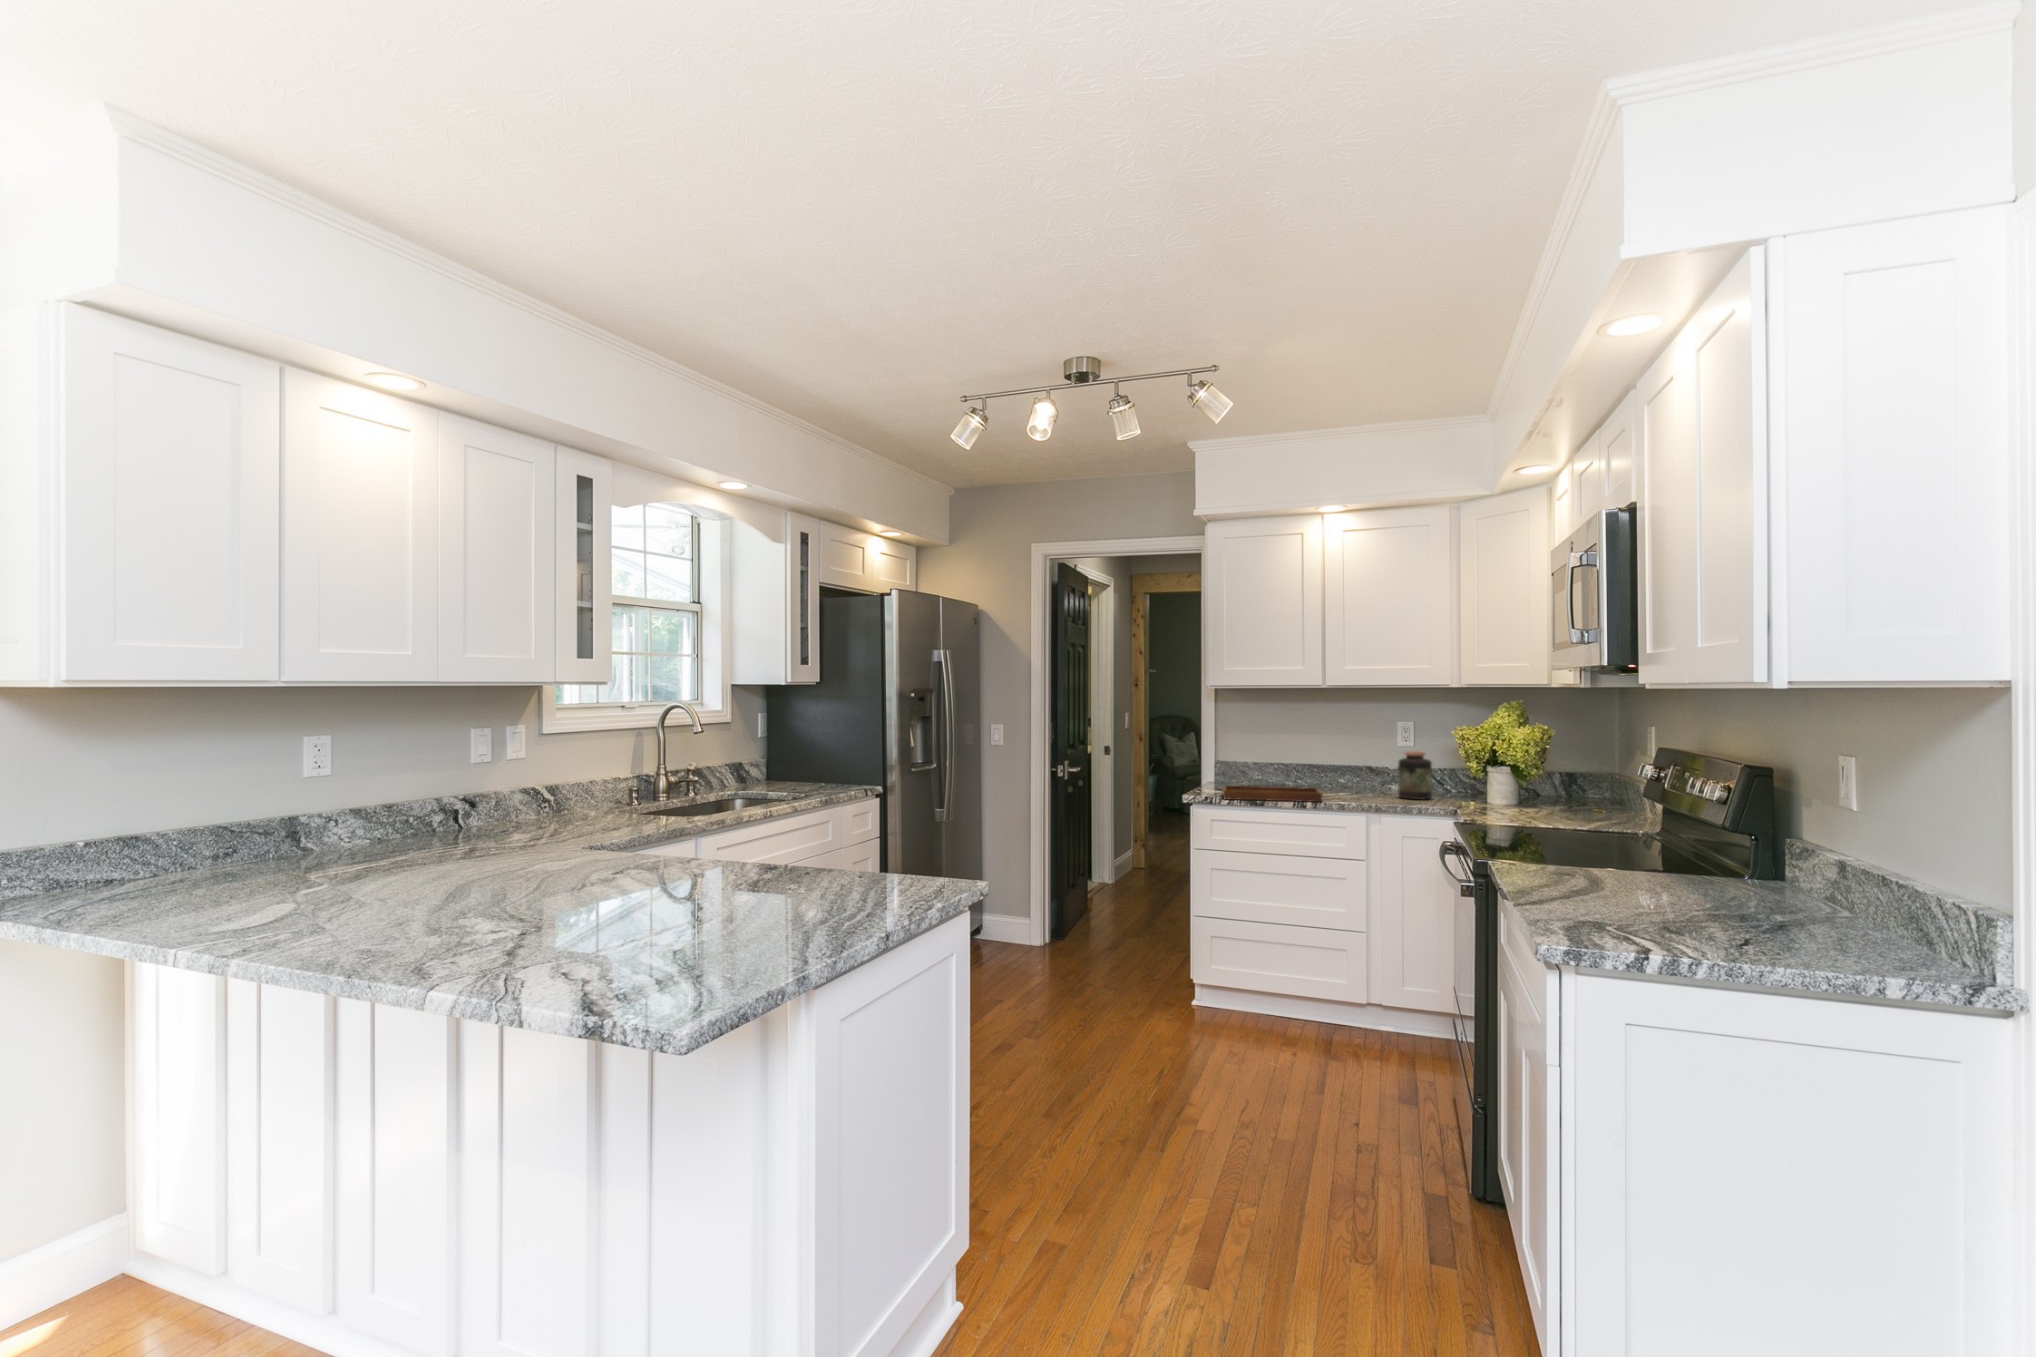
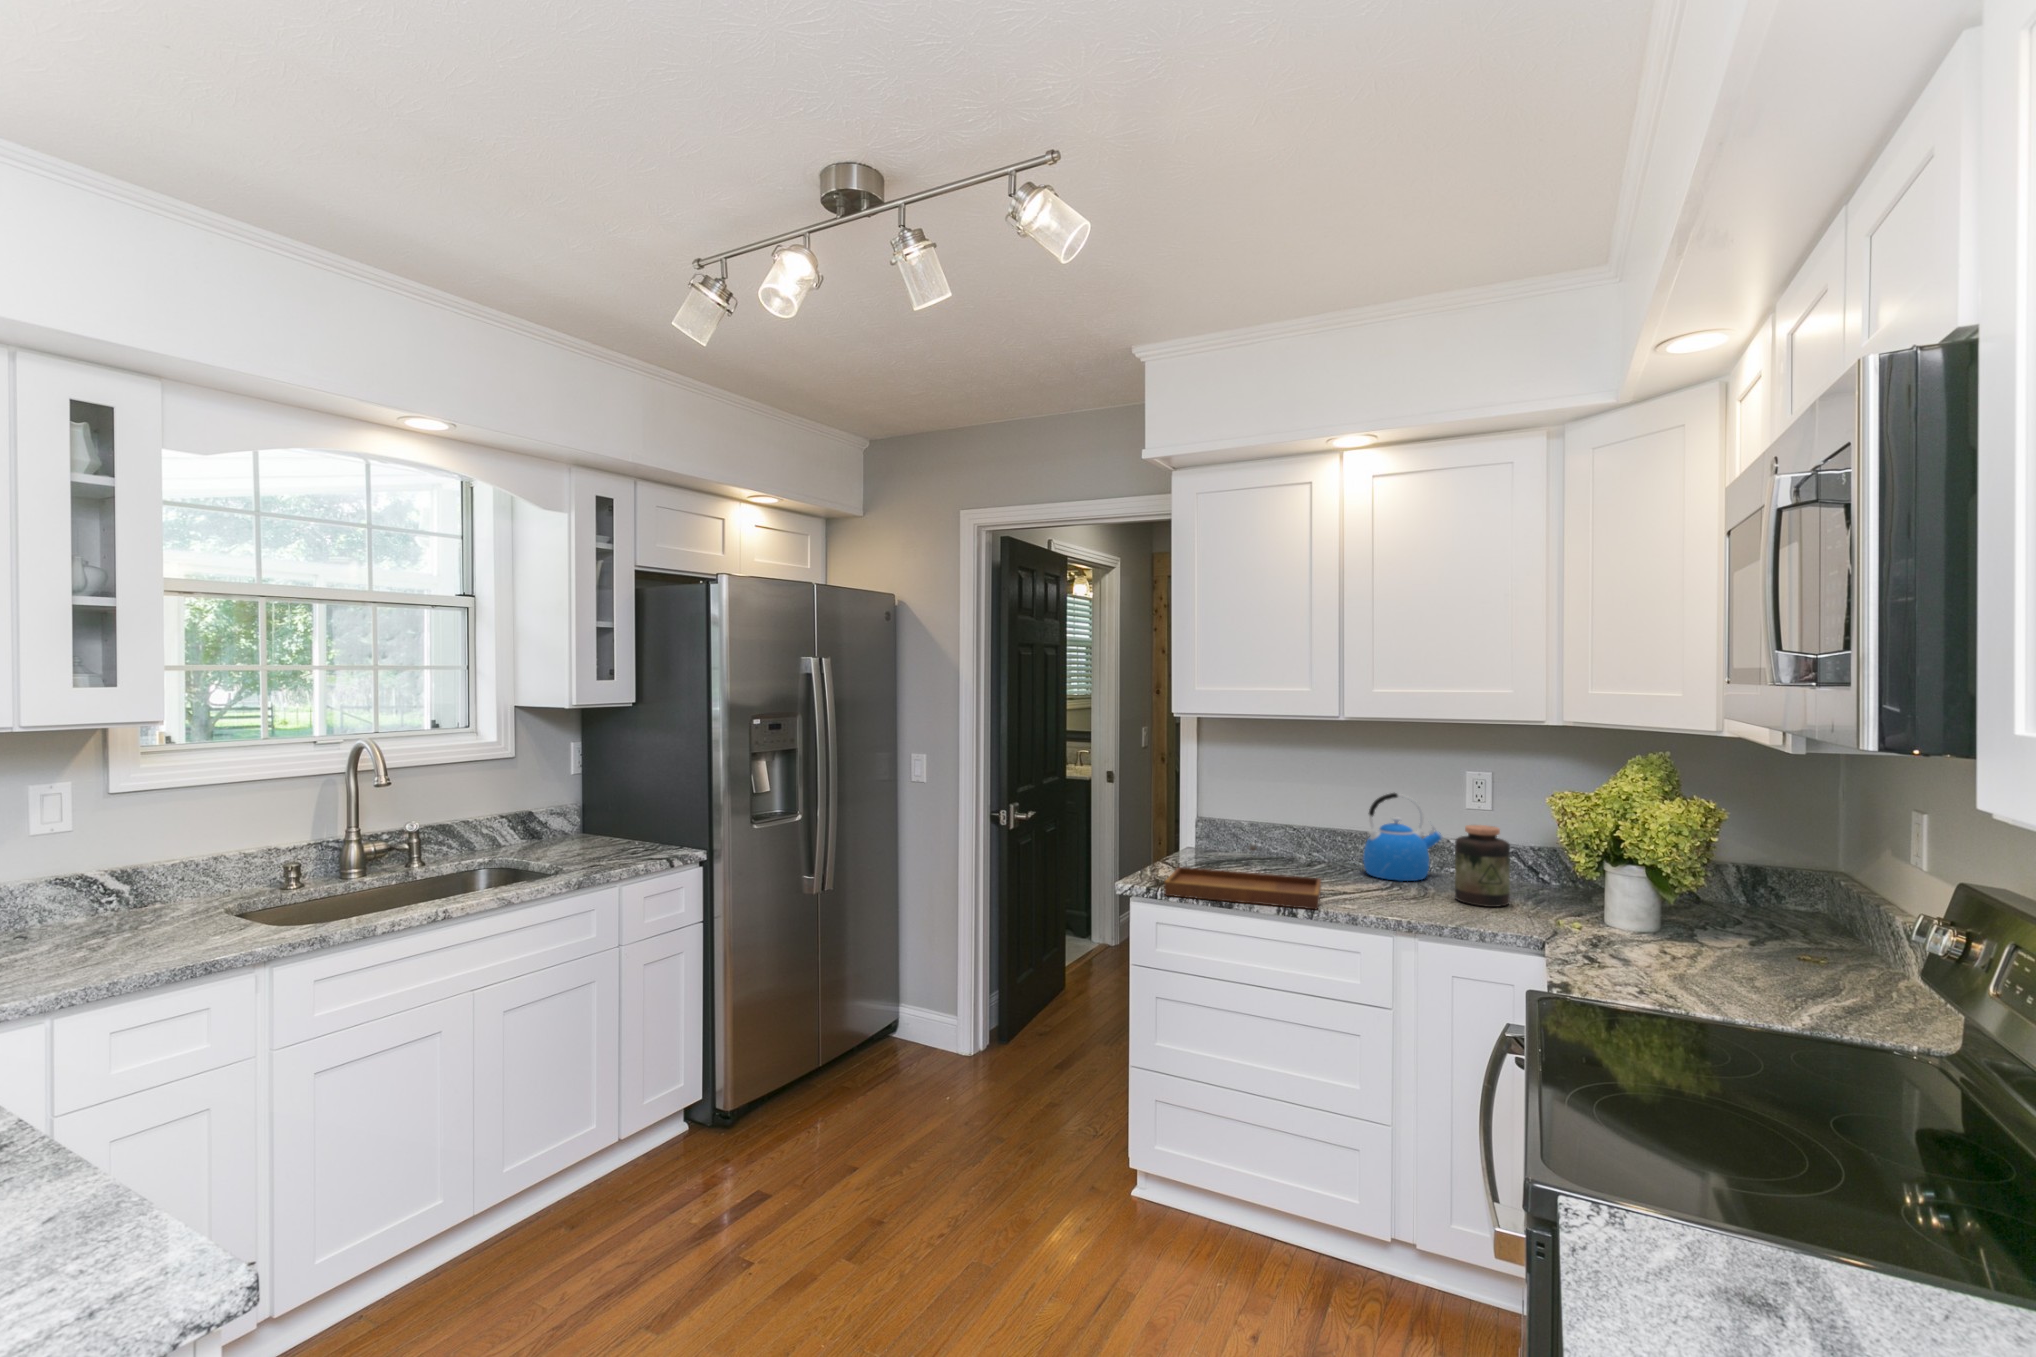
kettle: none [1335,737,1385,792] -> present [1363,793,1442,881]

